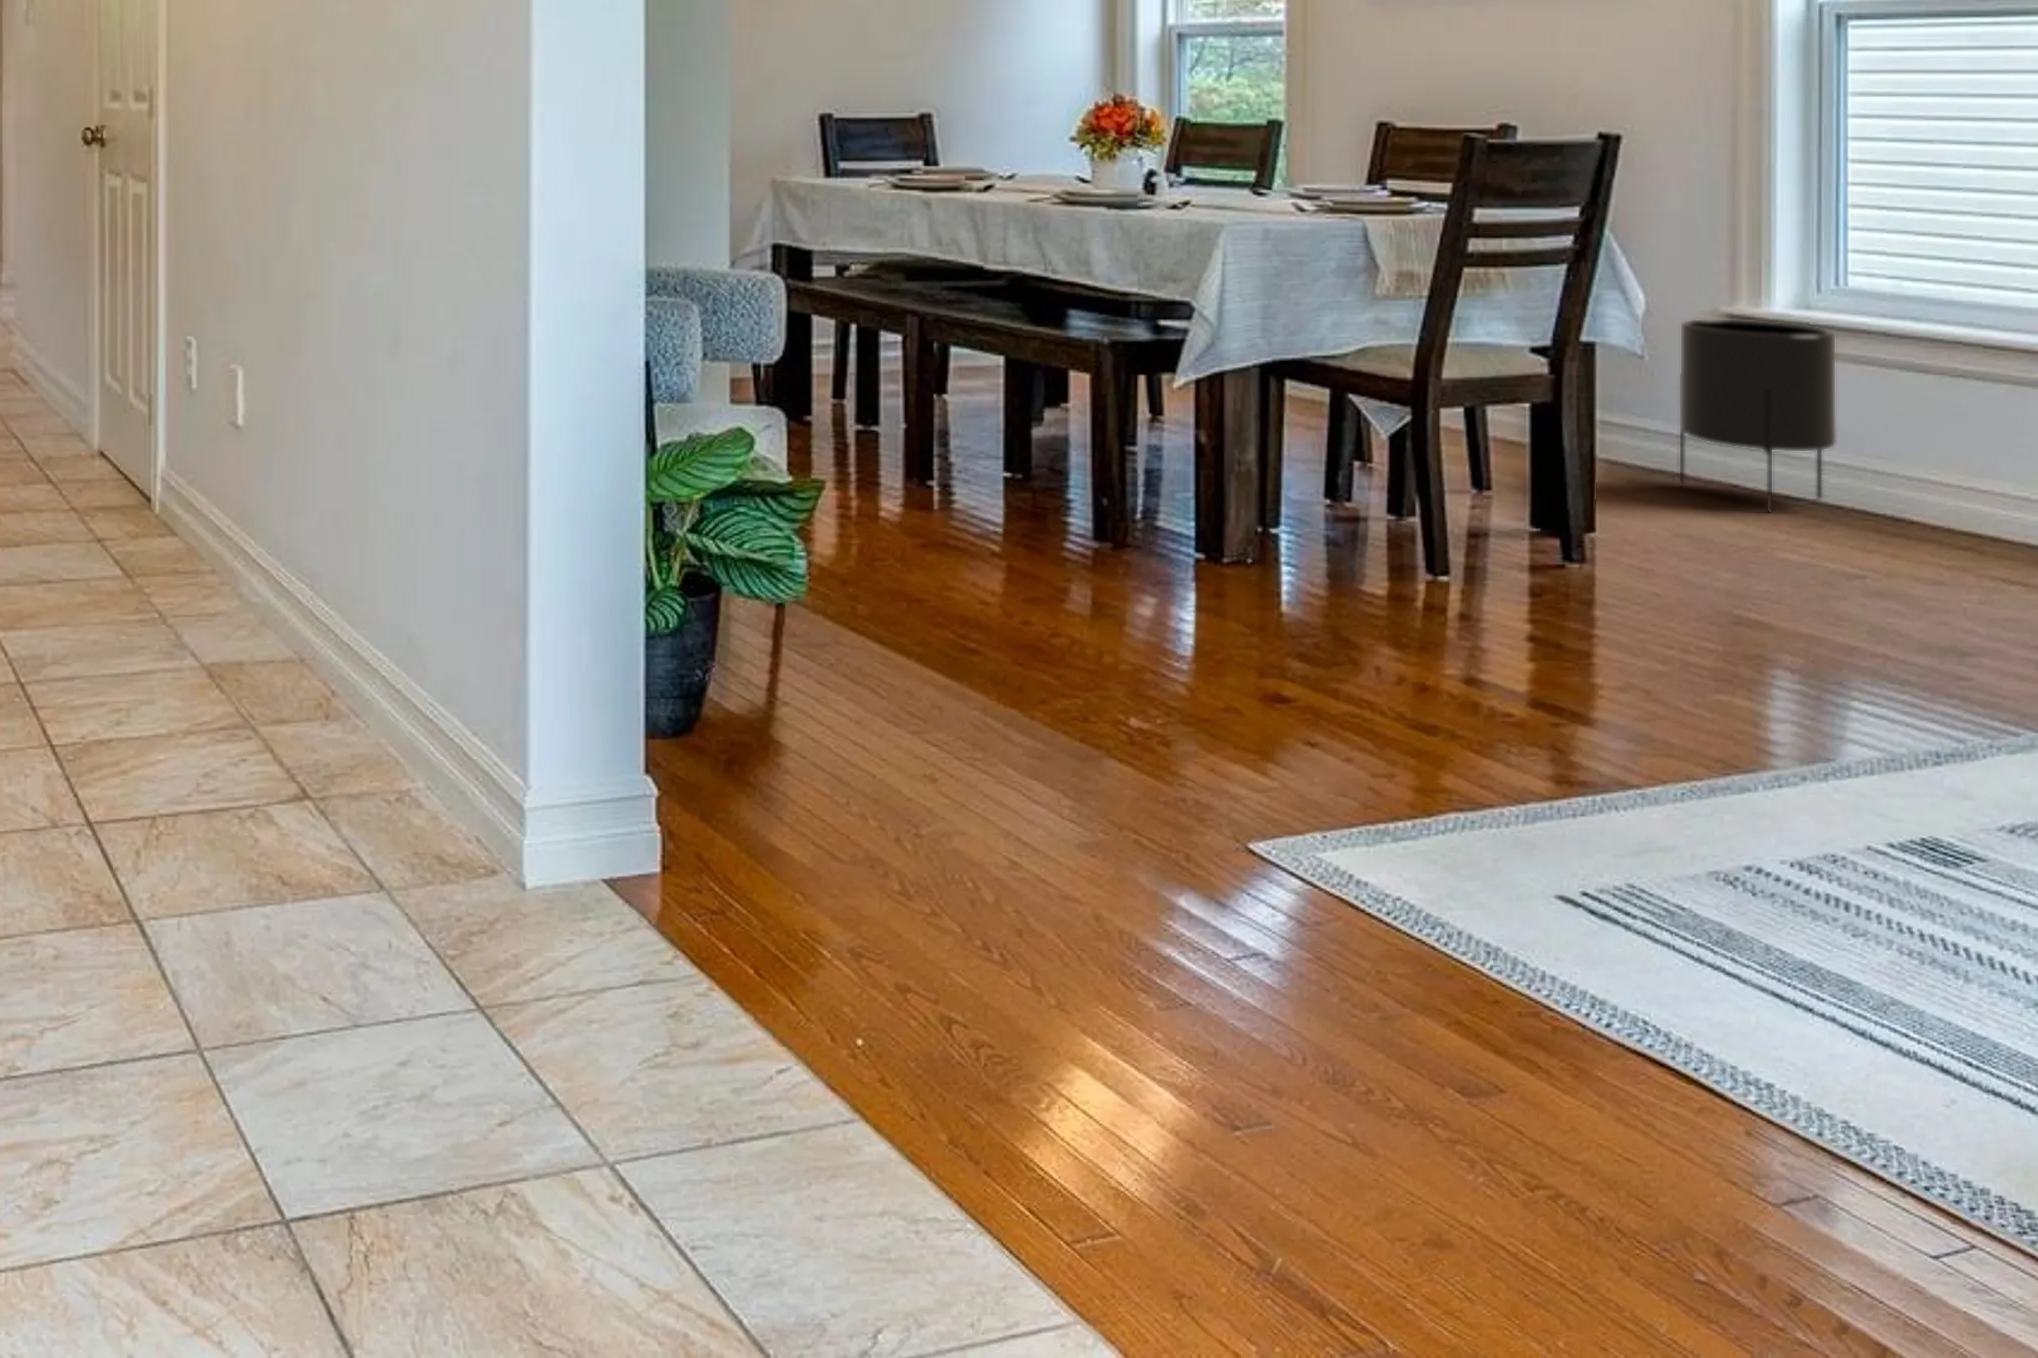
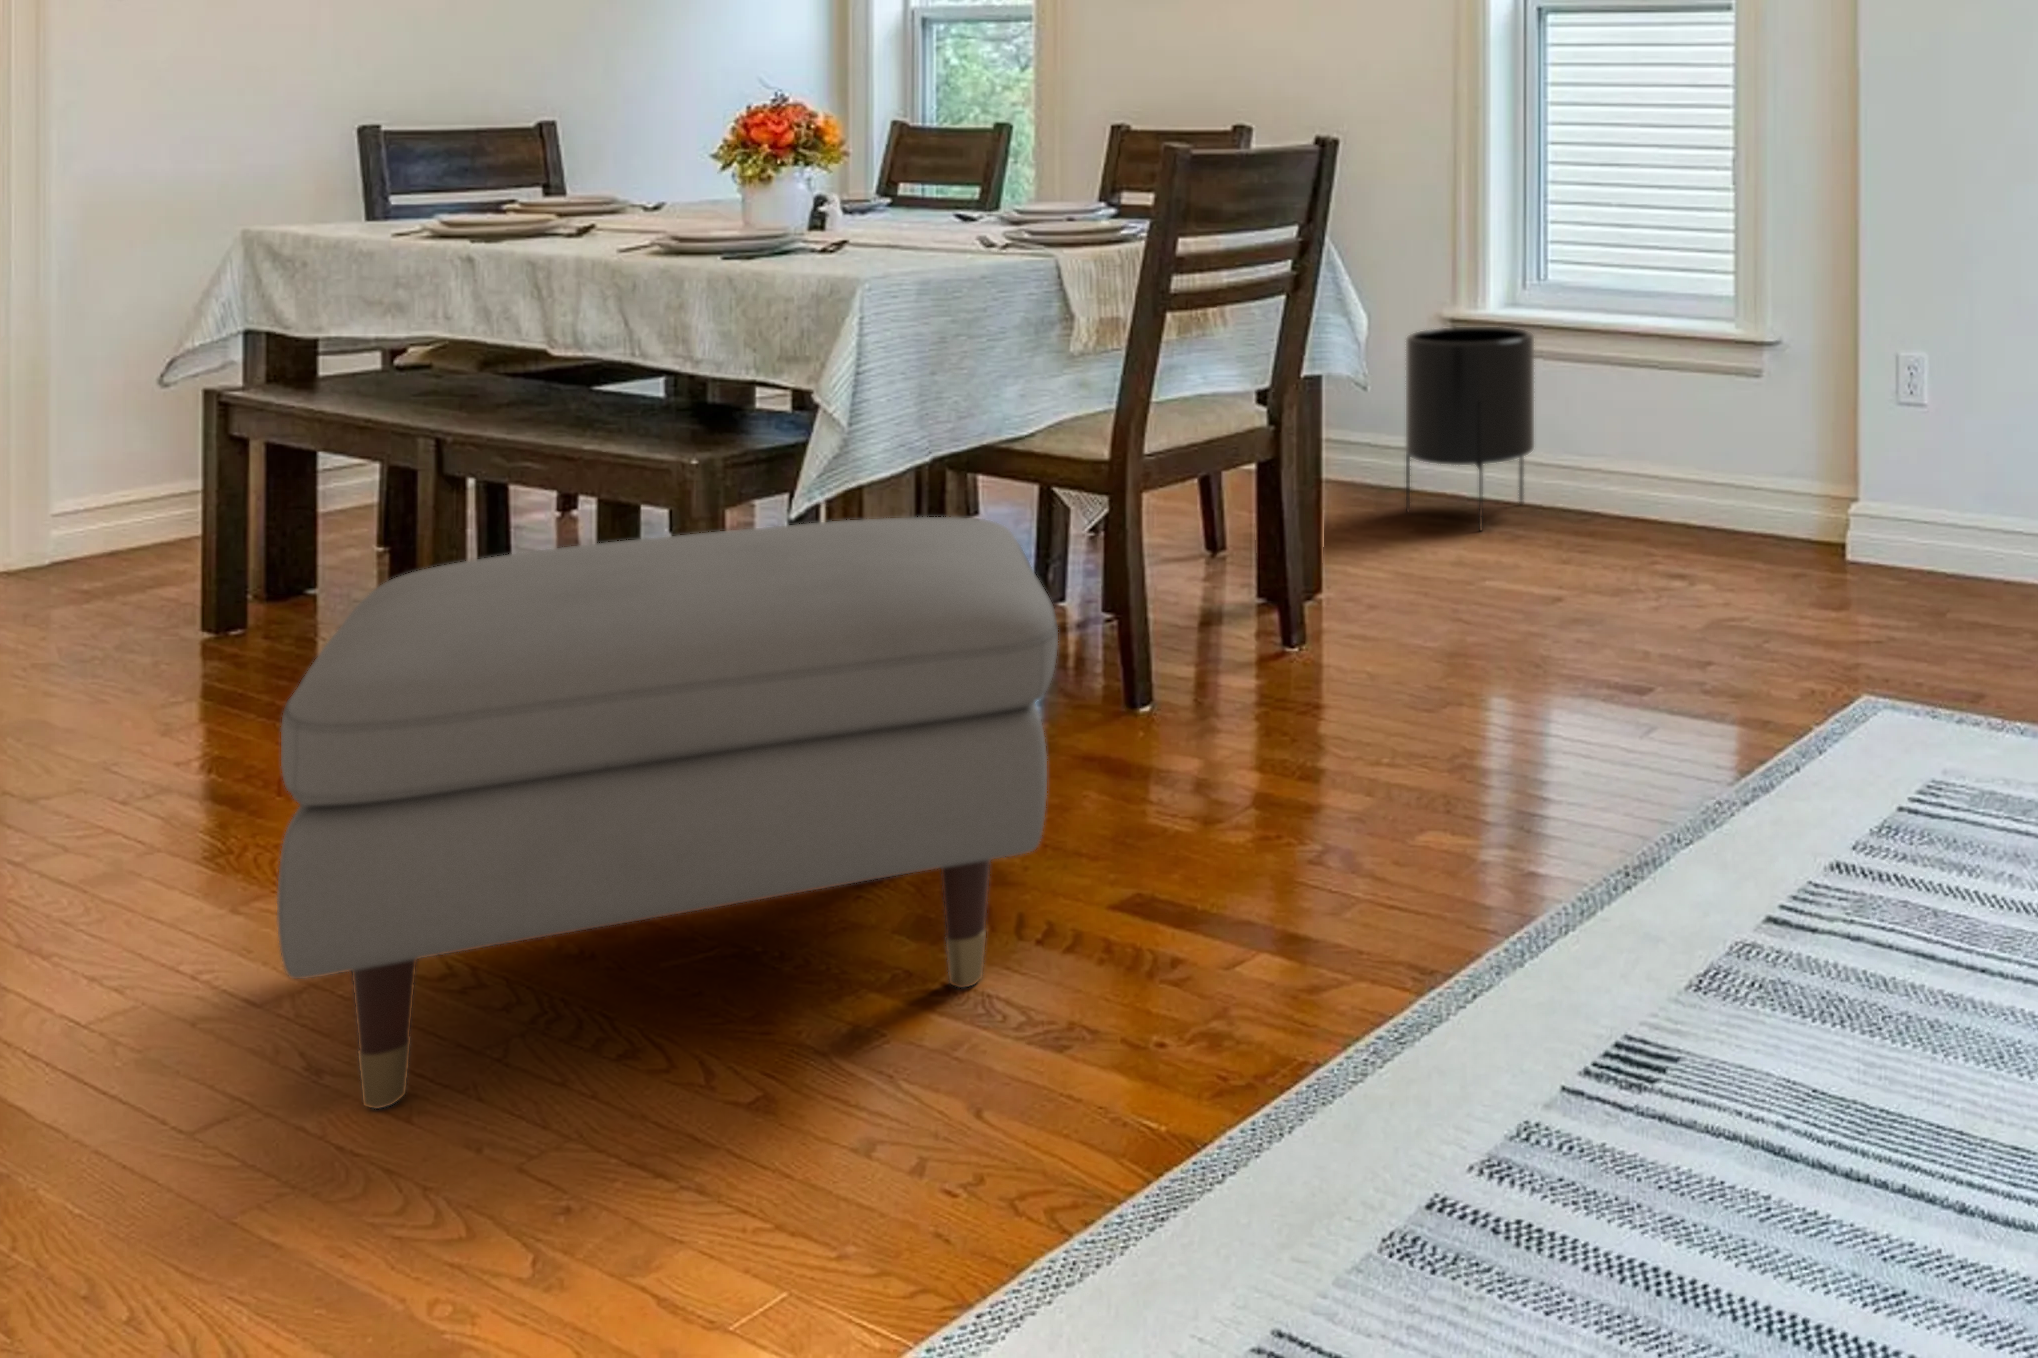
ottoman: none [951,374,1416,693] -> present [277,517,1058,1109]

